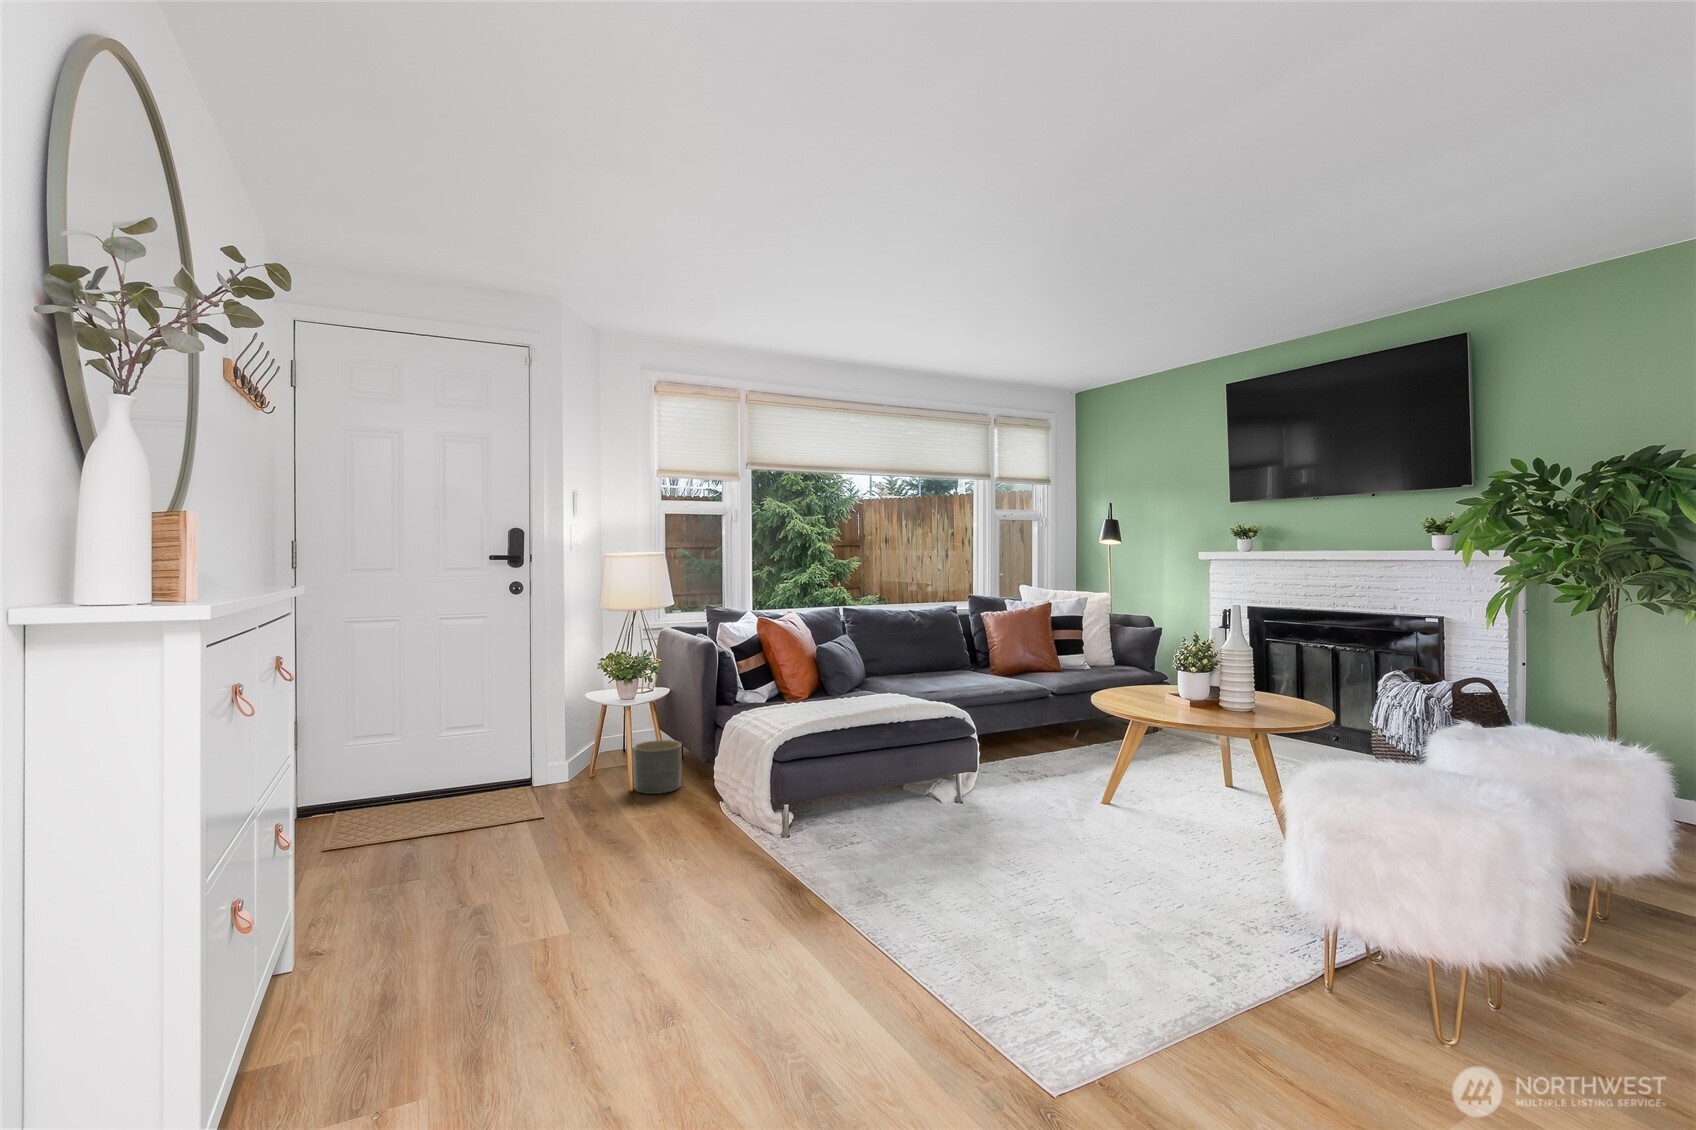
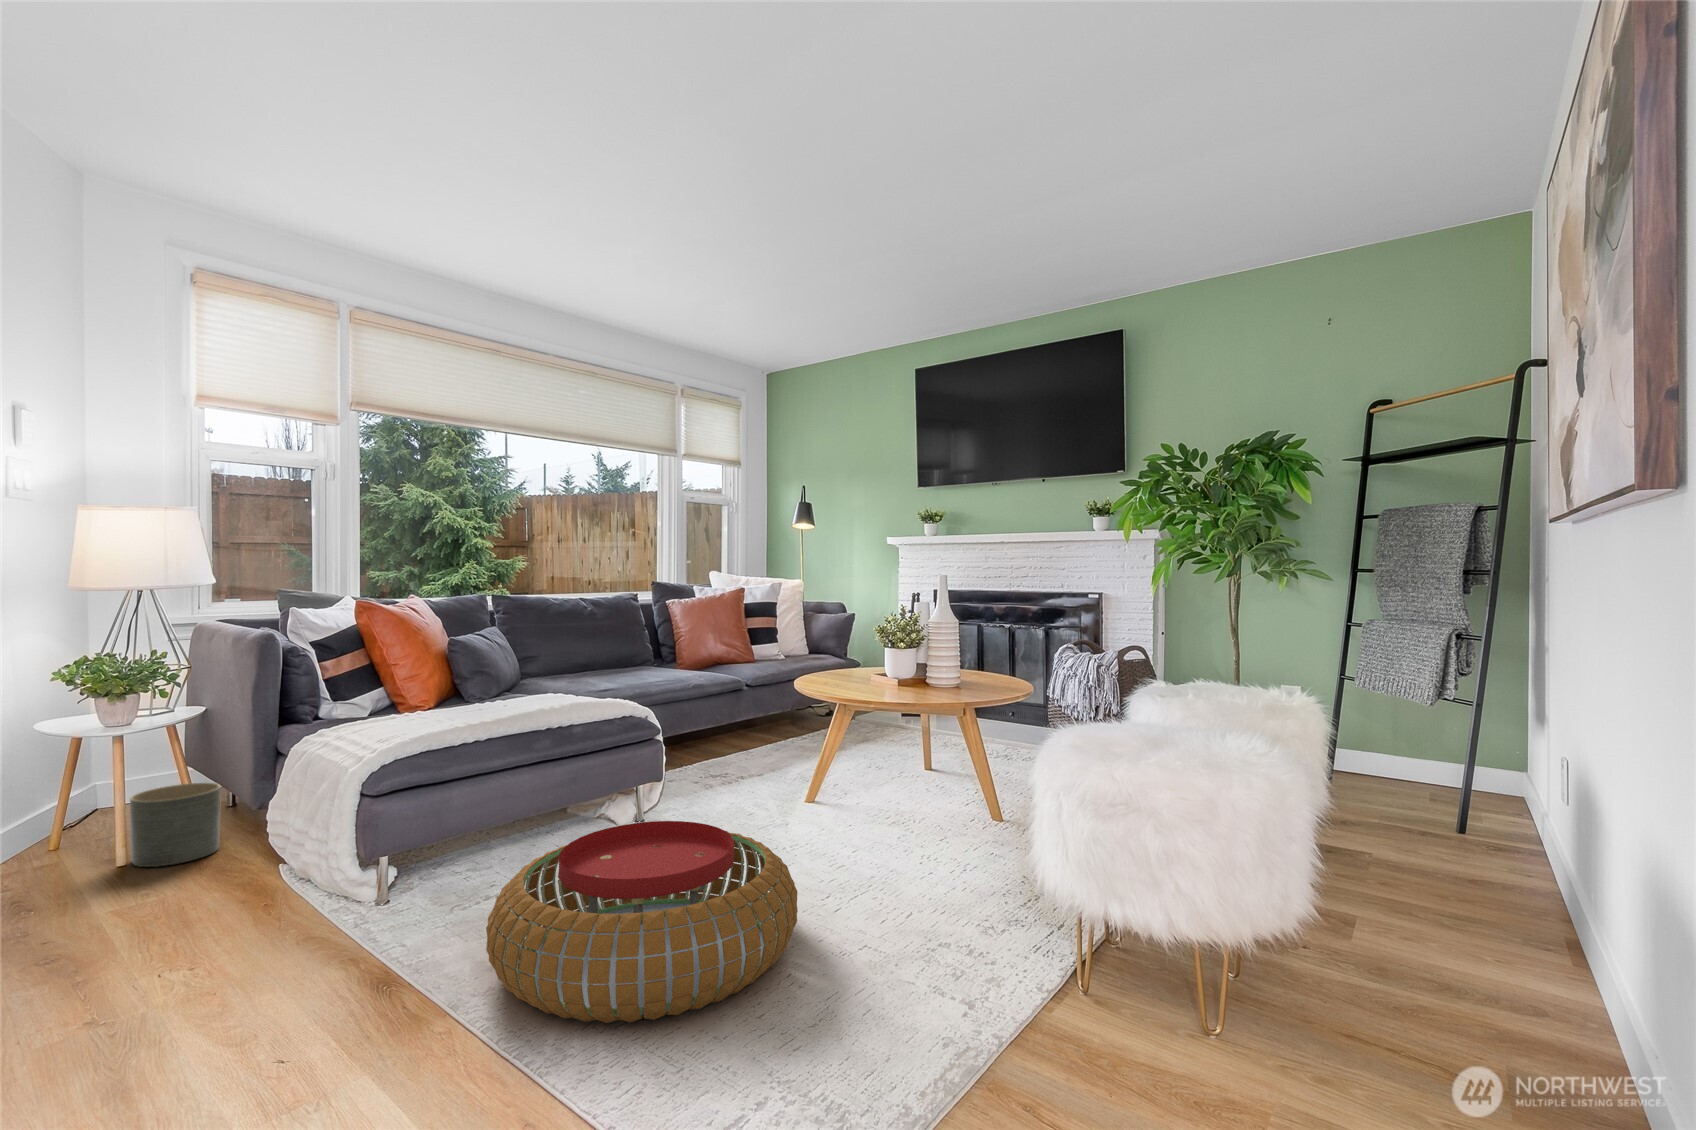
pouf: none [854,802,1080,944] -> present [486,821,798,1023]

